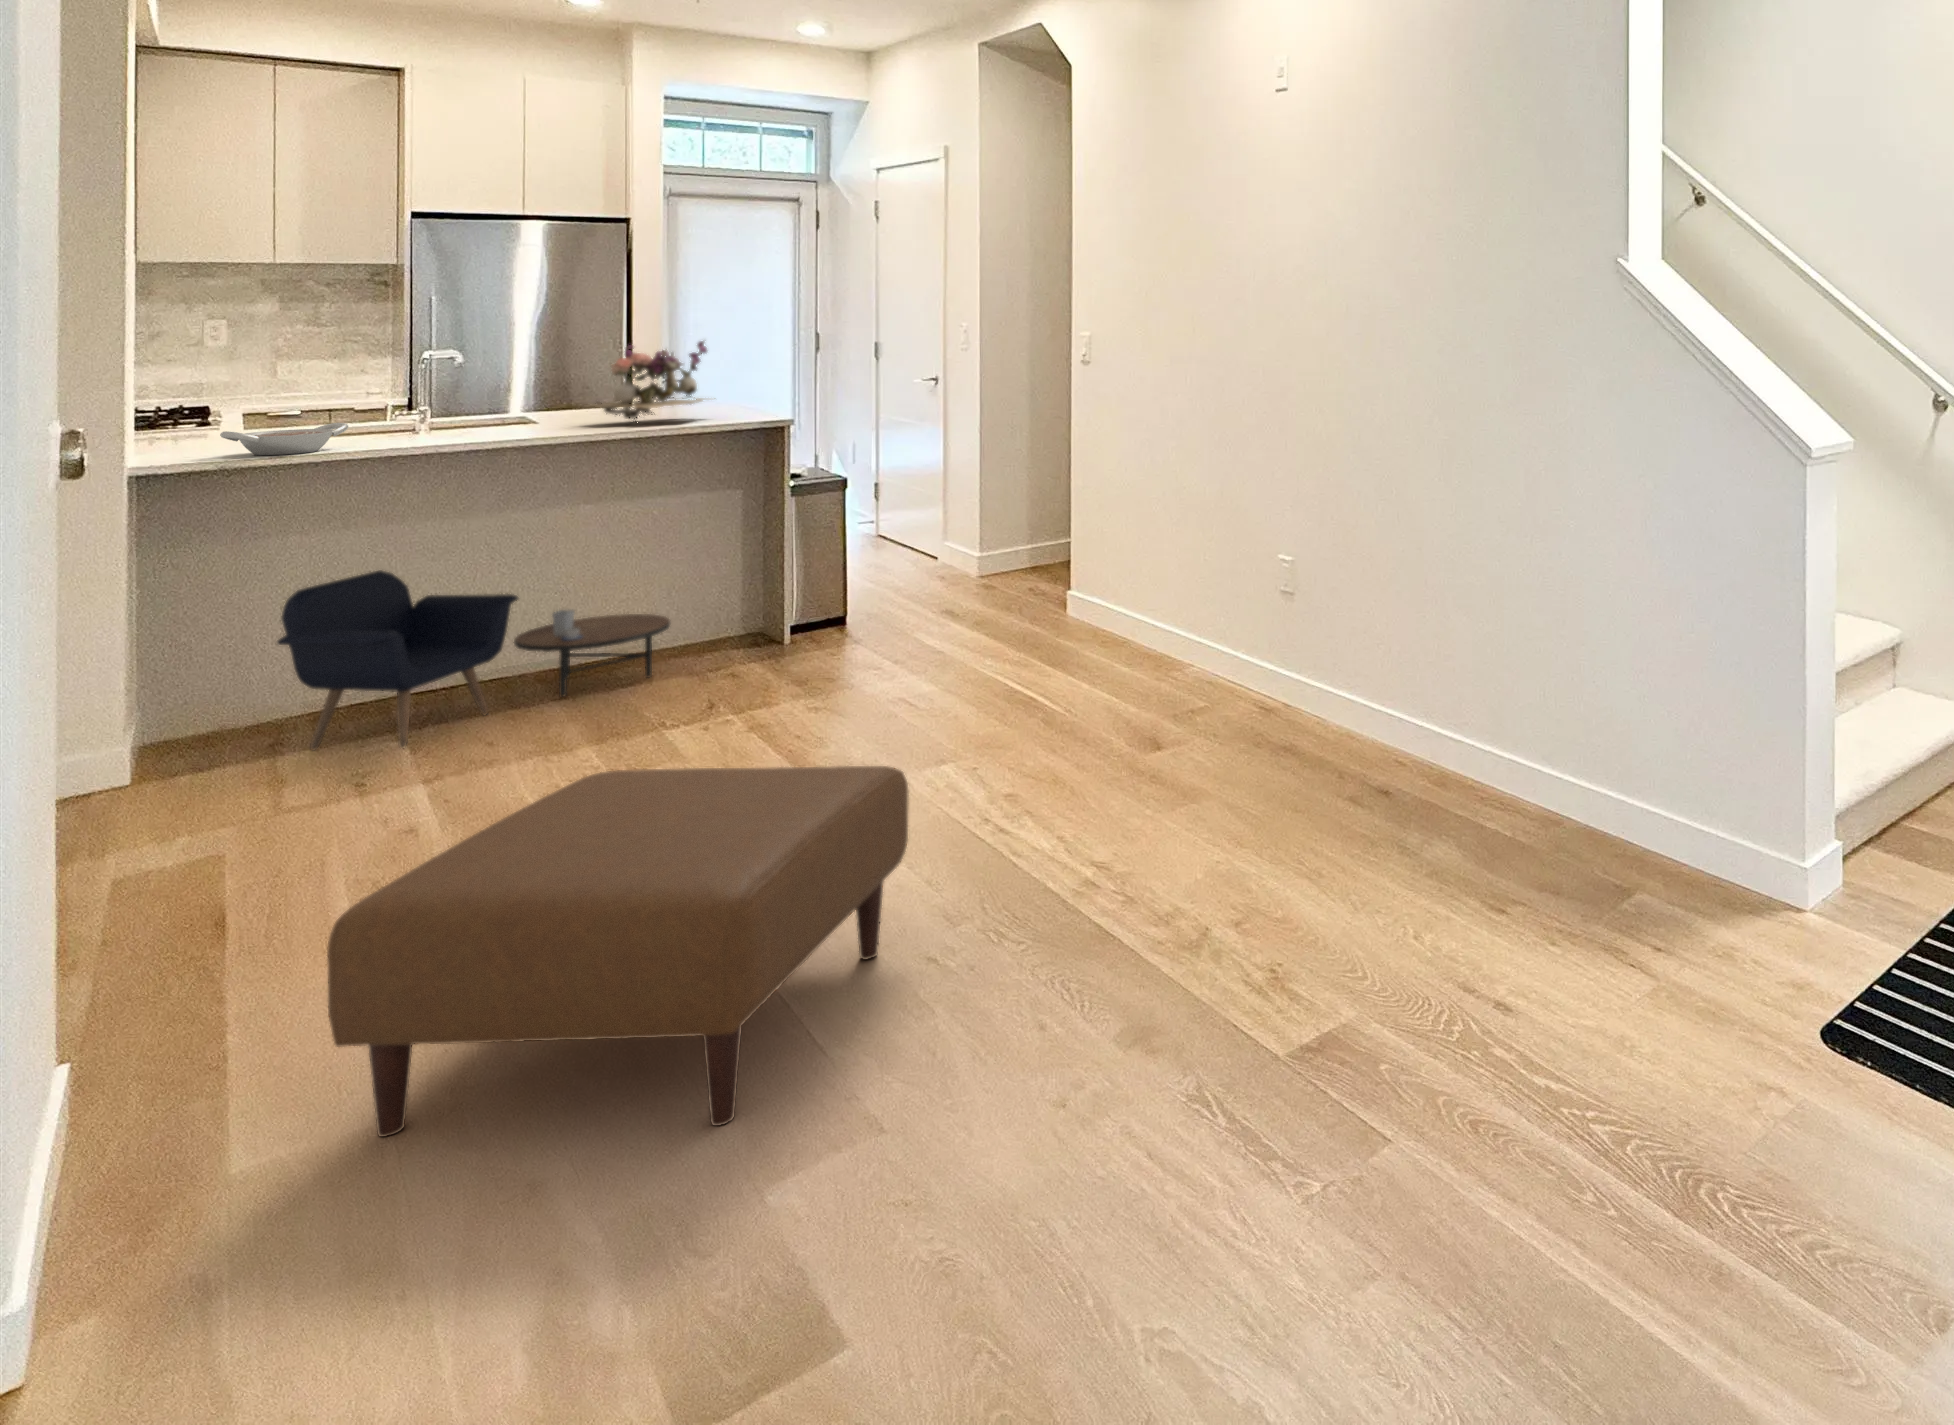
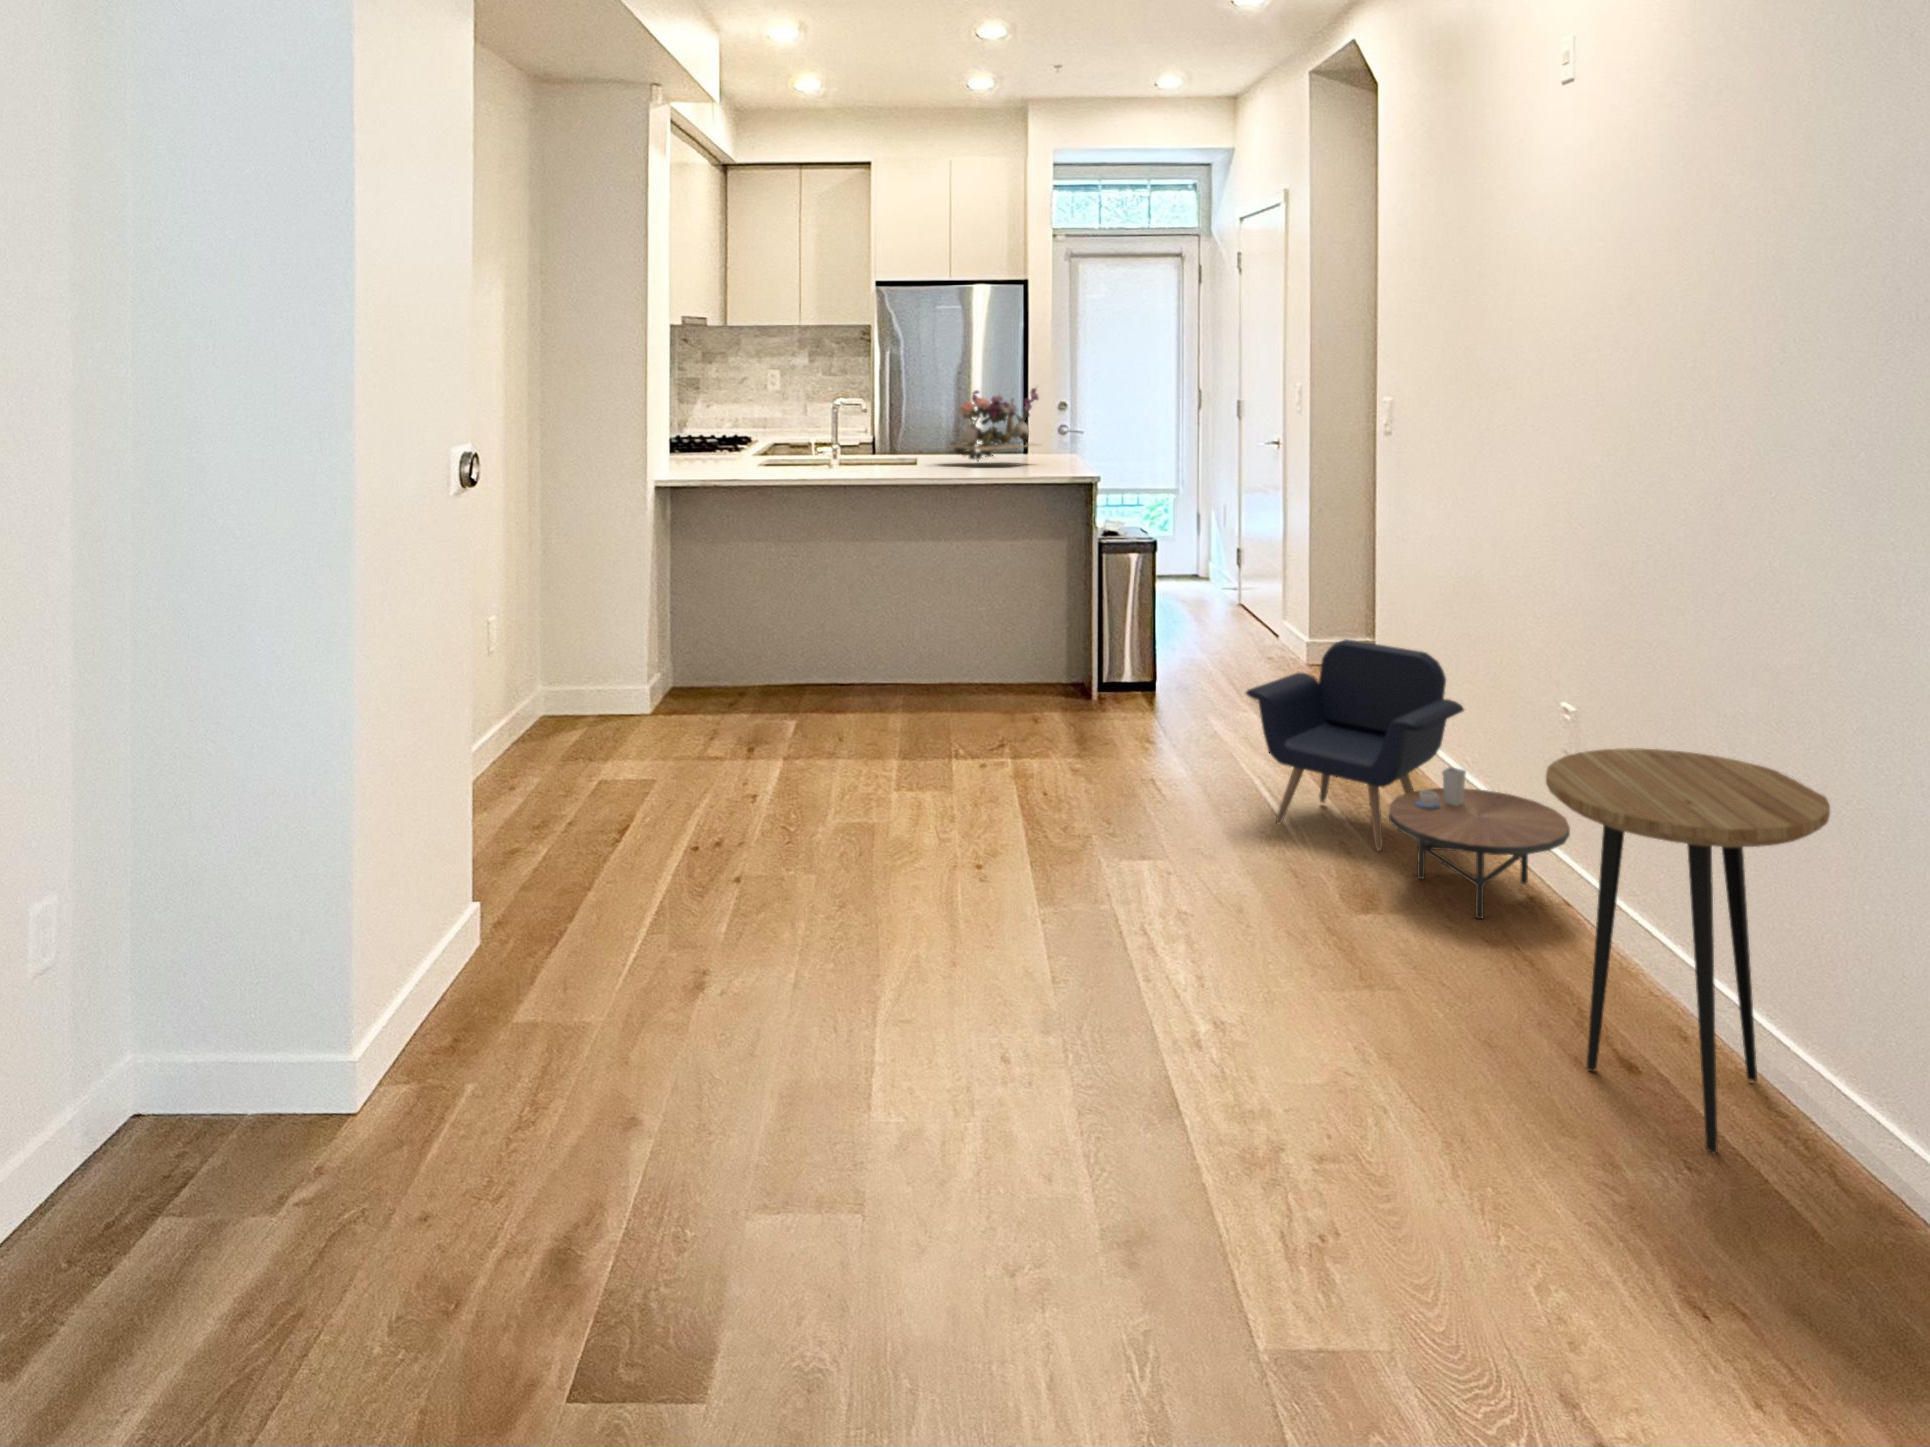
bowl: present [220,423,348,455] -> none [688,449,768,472]
armchair: present [278,570,670,750] -> present [1246,639,1570,919]
side table: none [1339,587,1518,841] -> present [1546,748,1830,1154]
ottoman: present [327,766,909,1137] -> none [513,790,1006,1189]

